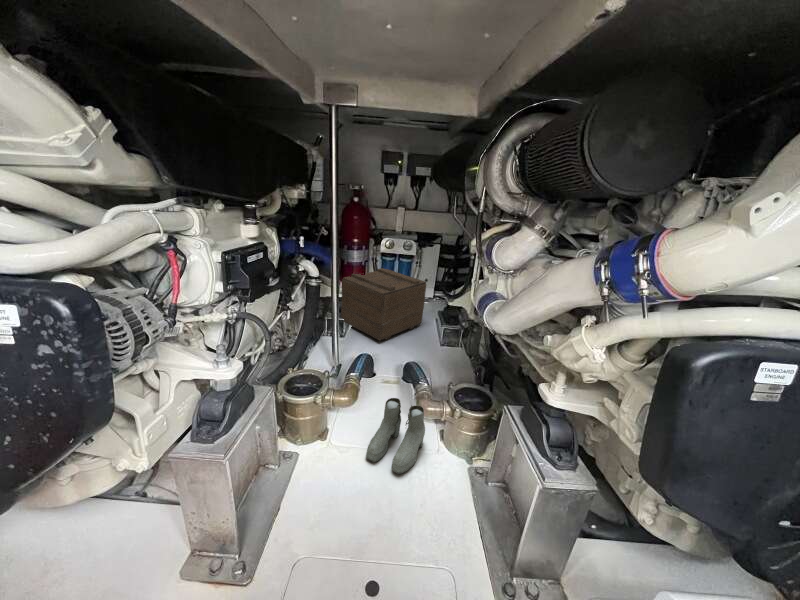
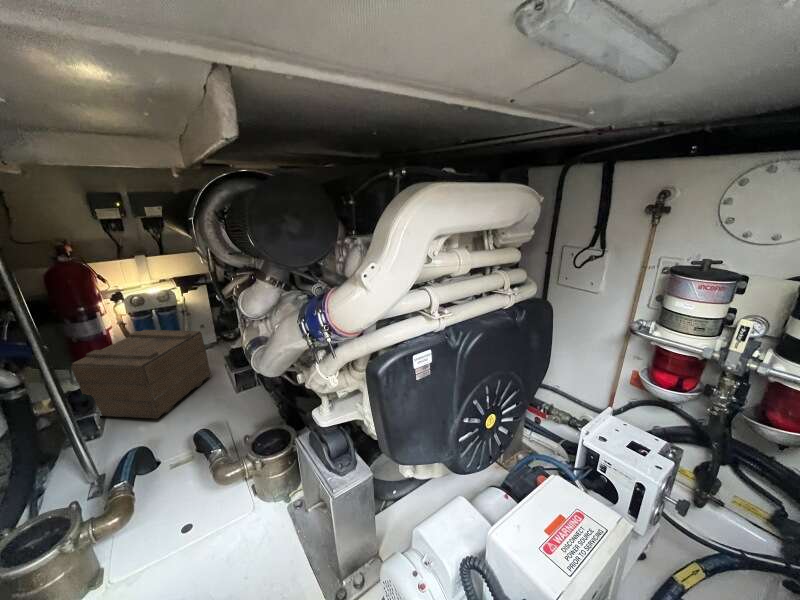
boots: present [366,398,425,474] -> none [161,478,234,574]

